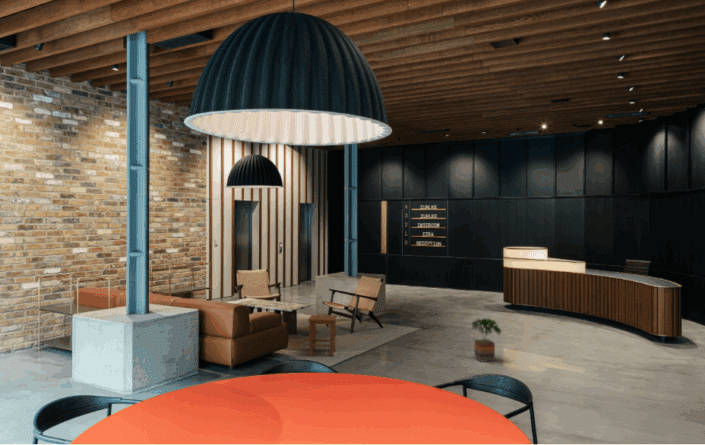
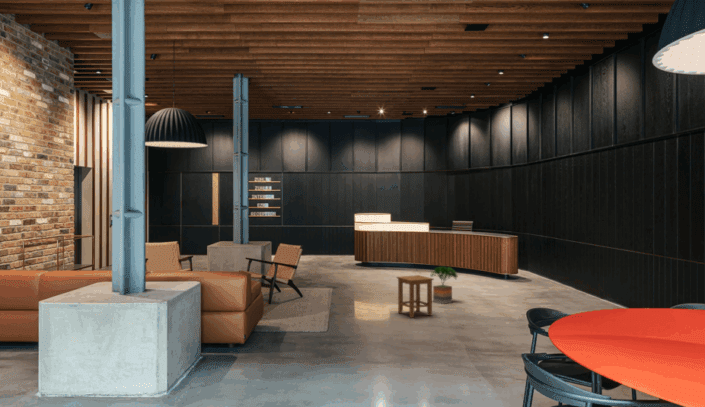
stool: present [308,315,337,356] -> present [397,275,433,318]

